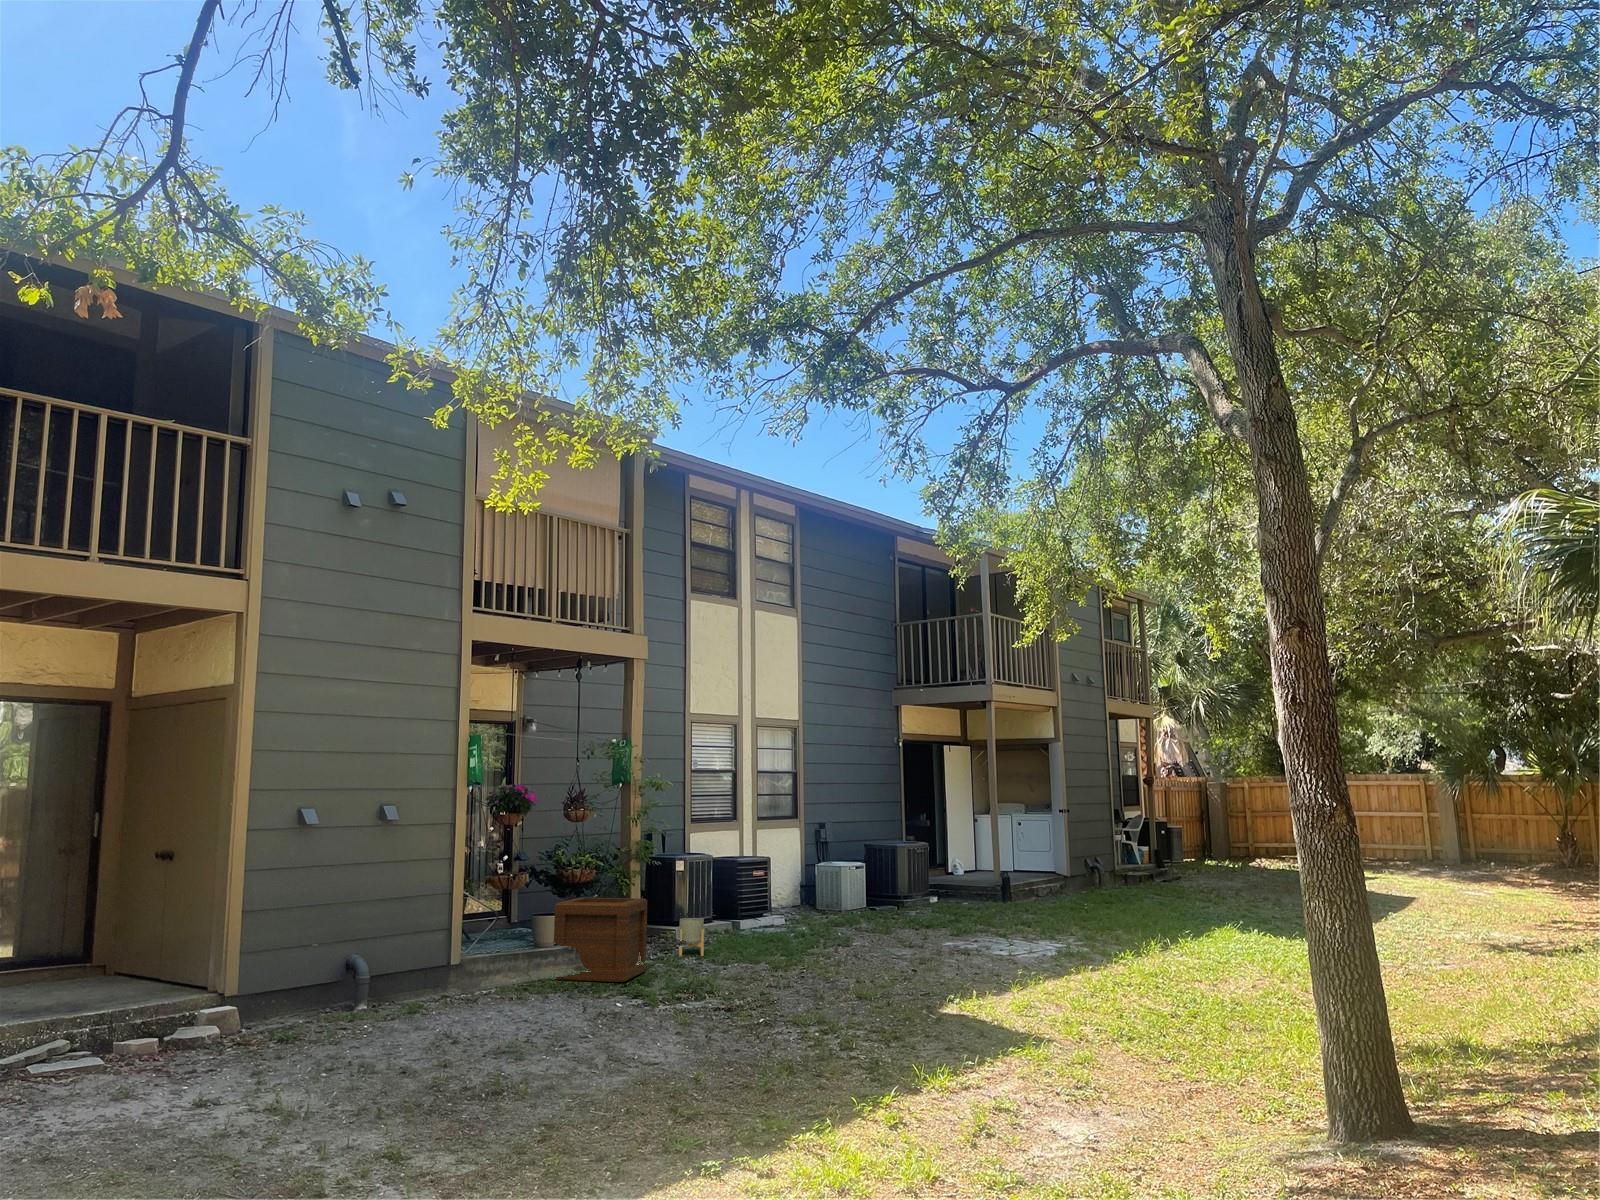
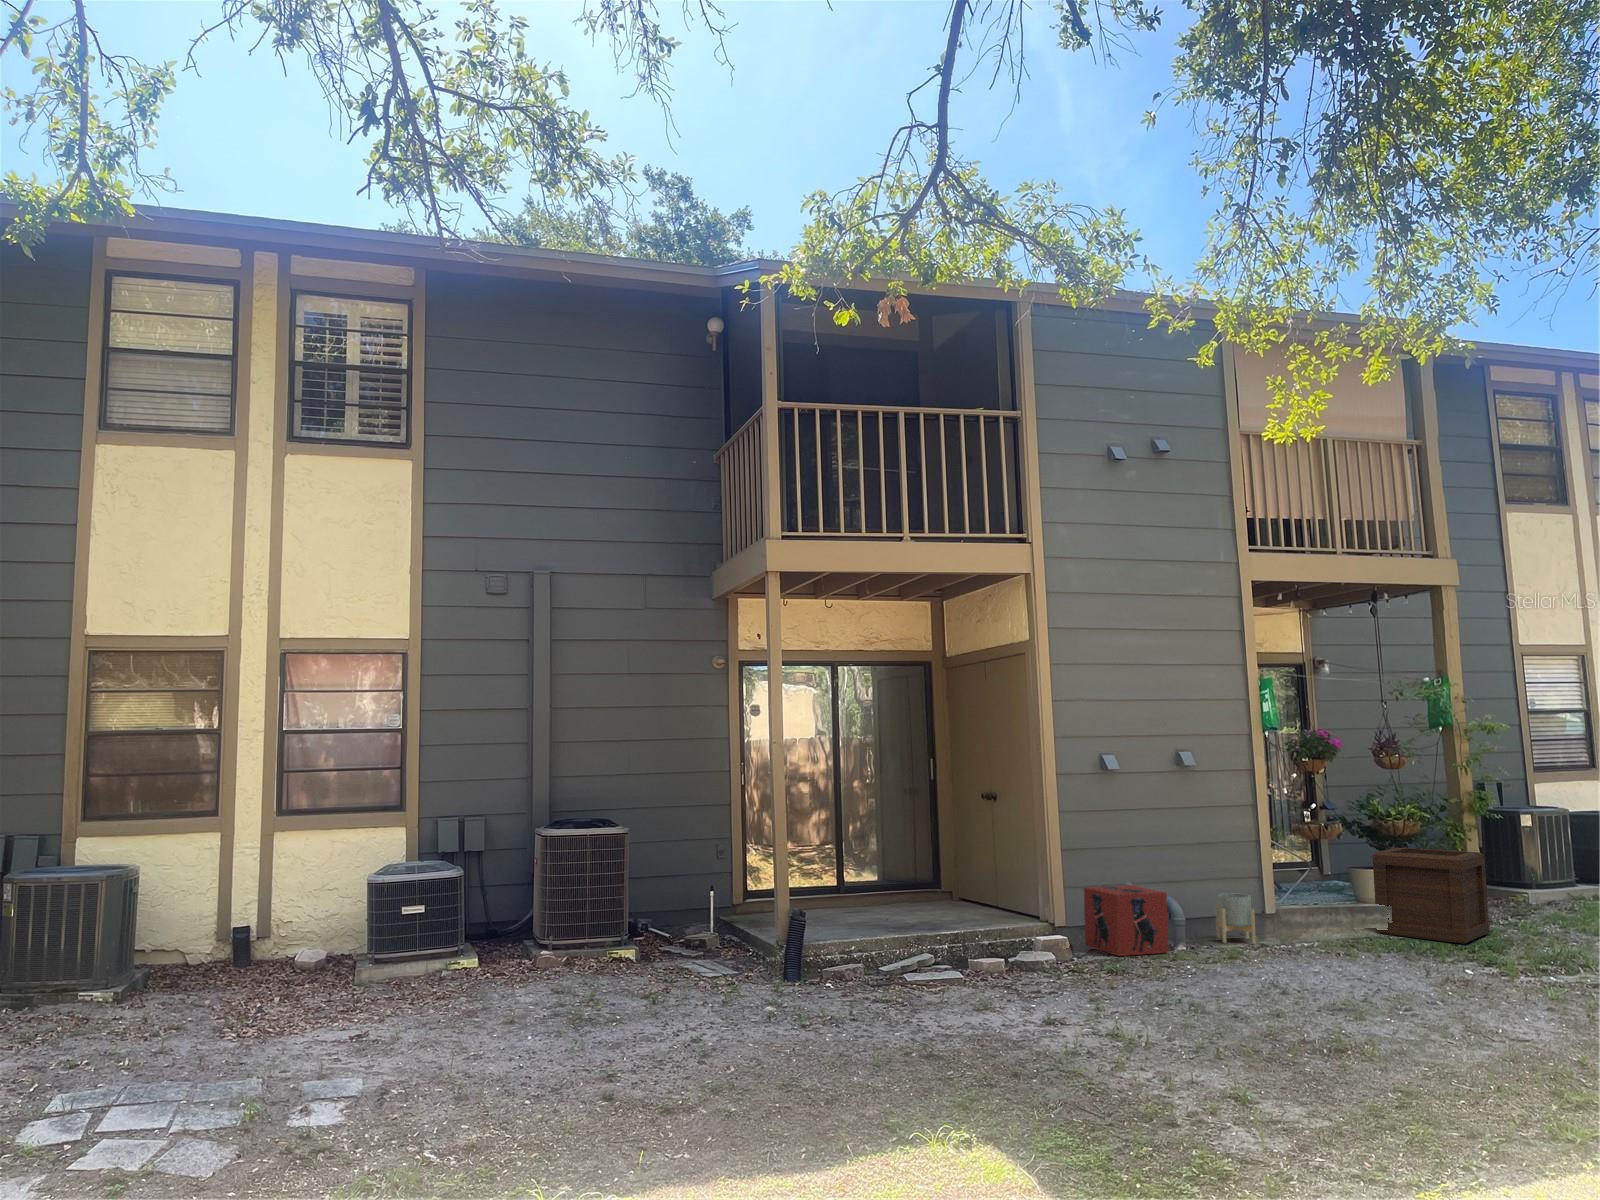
planter: present [679,918,704,956] -> present [1216,893,1256,944]
storage box: none [258,949,353,1025] -> present [1084,885,1169,956]

